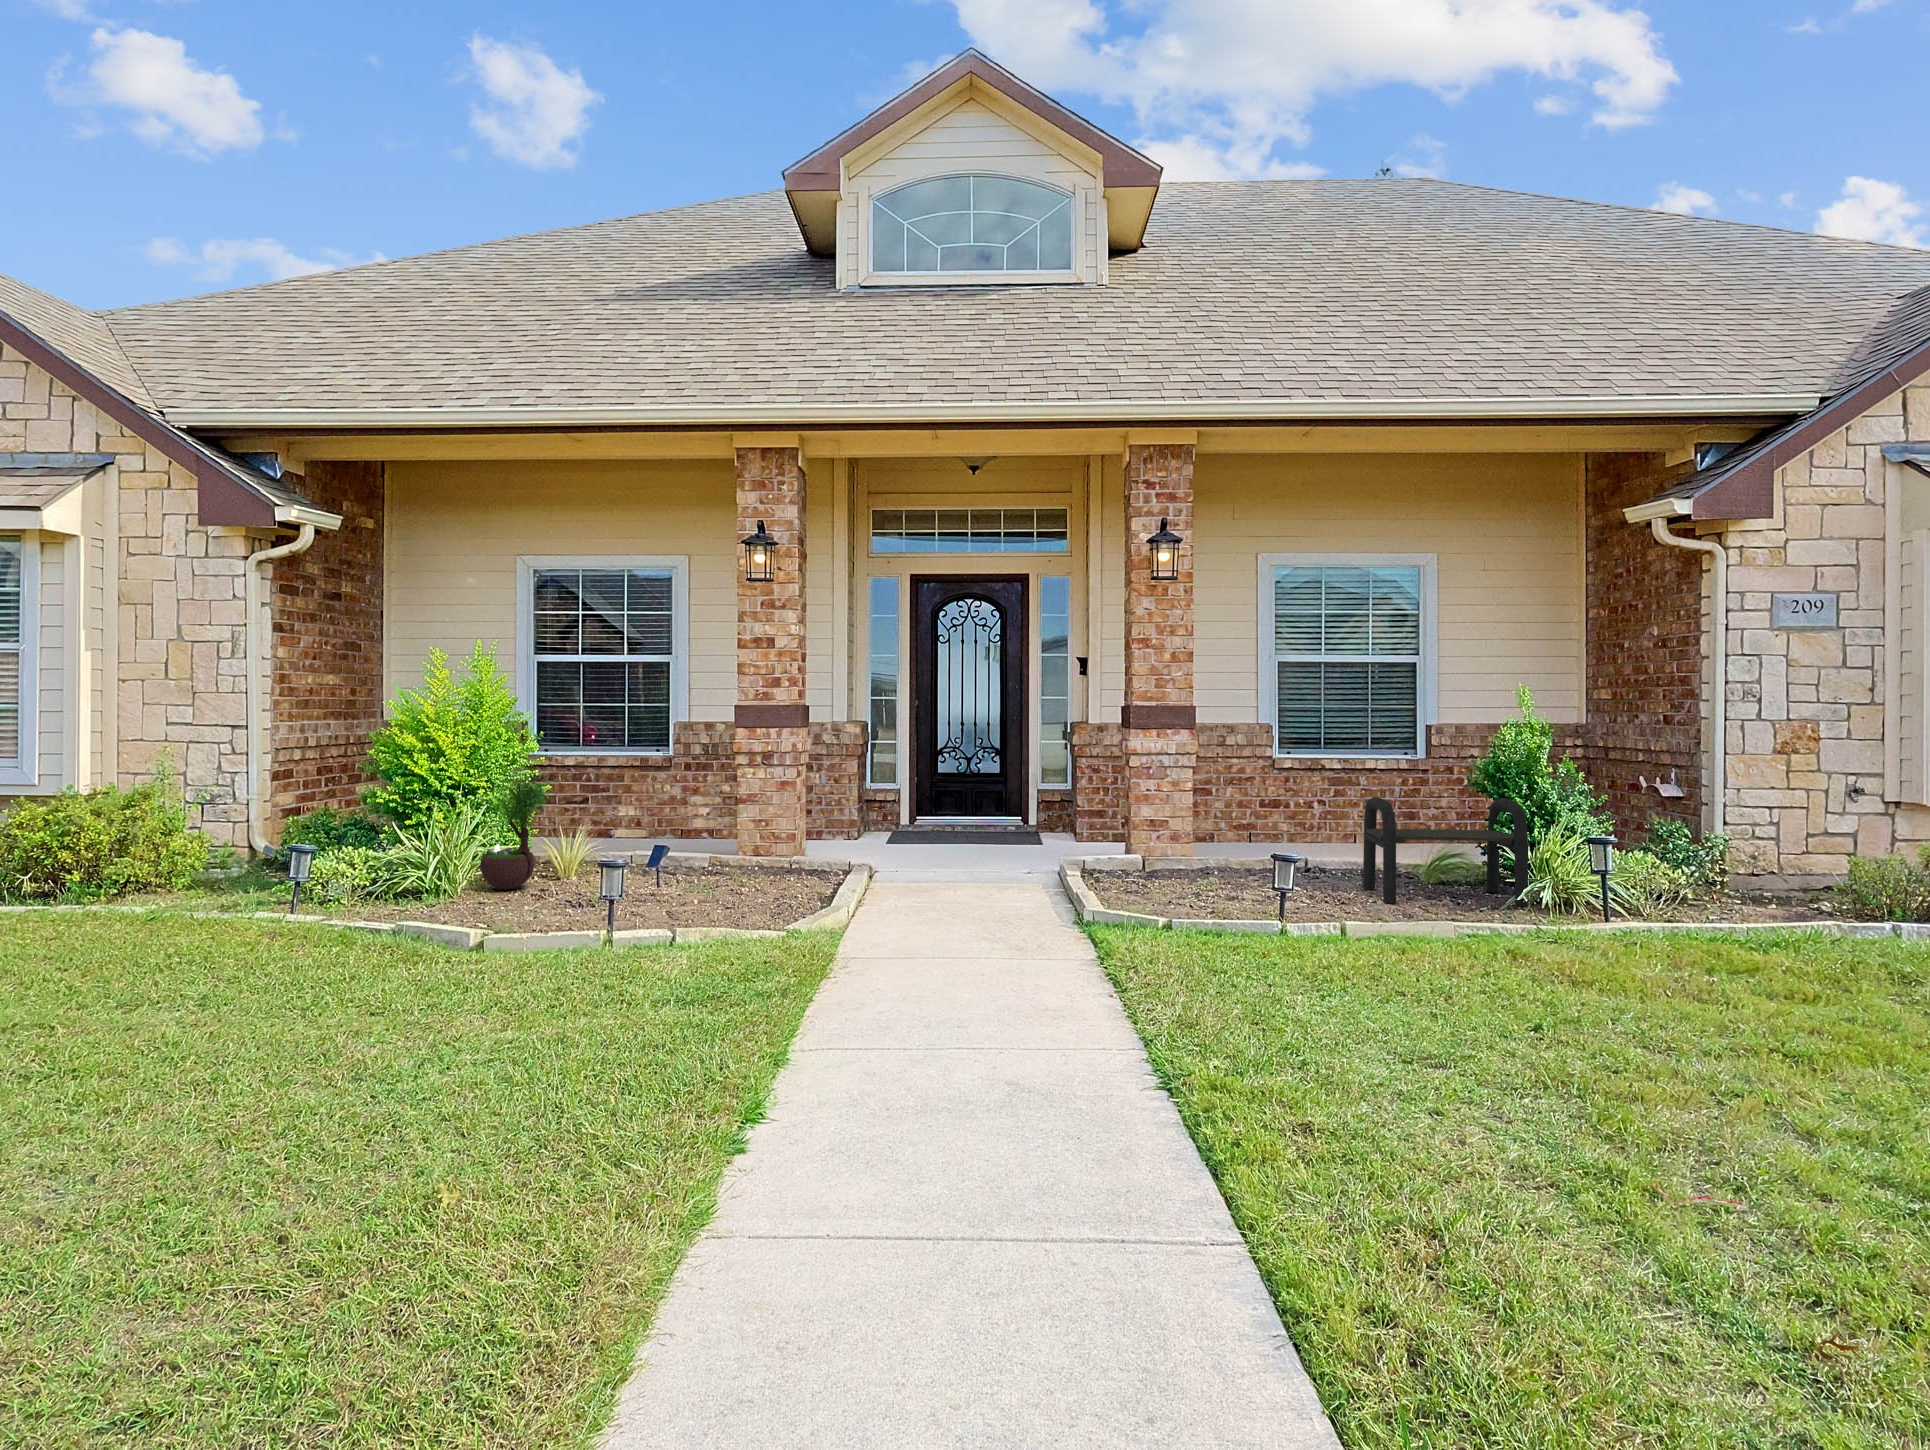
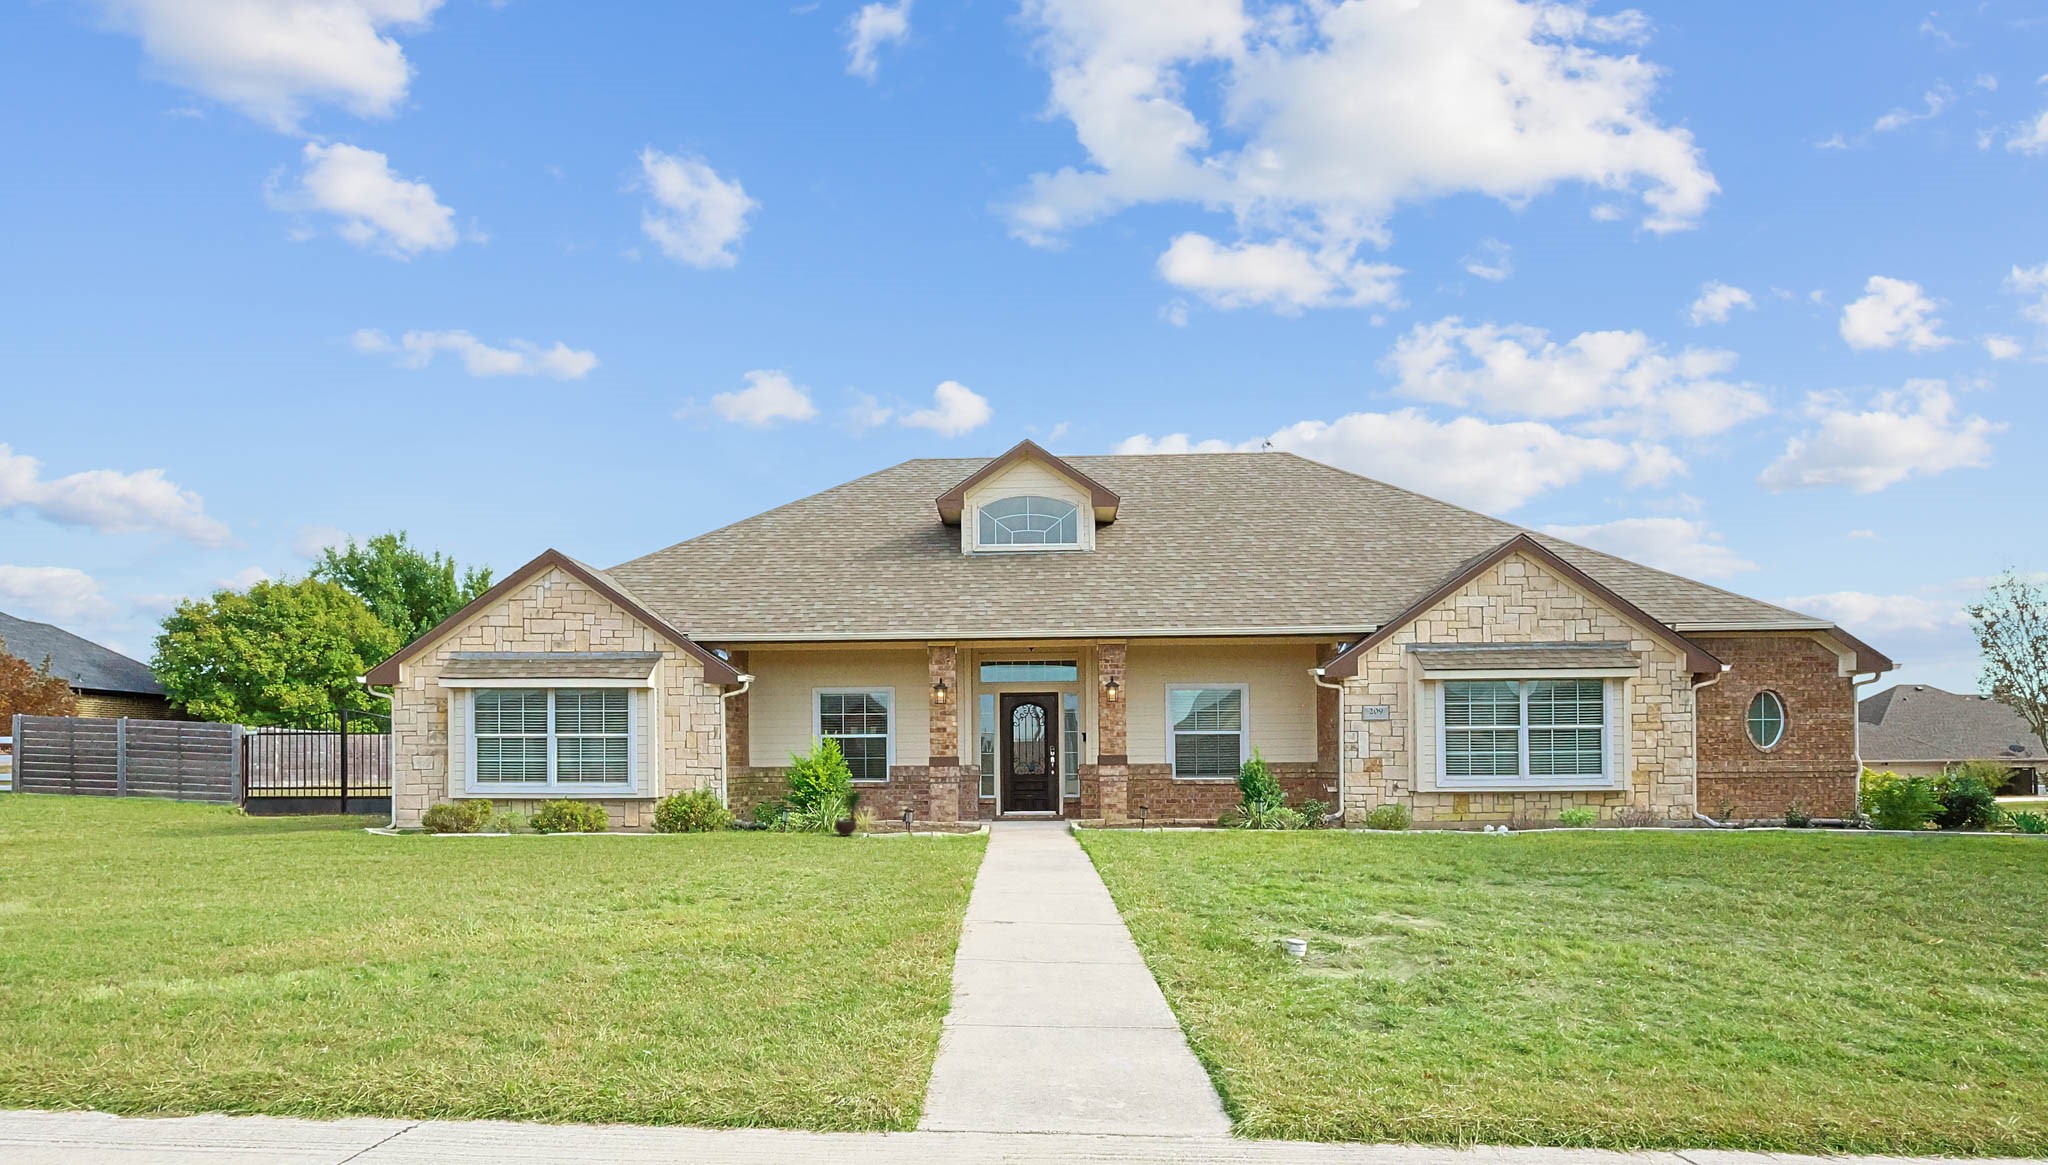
bench: present [1363,797,1528,906] -> none [1196,792,1254,834]

